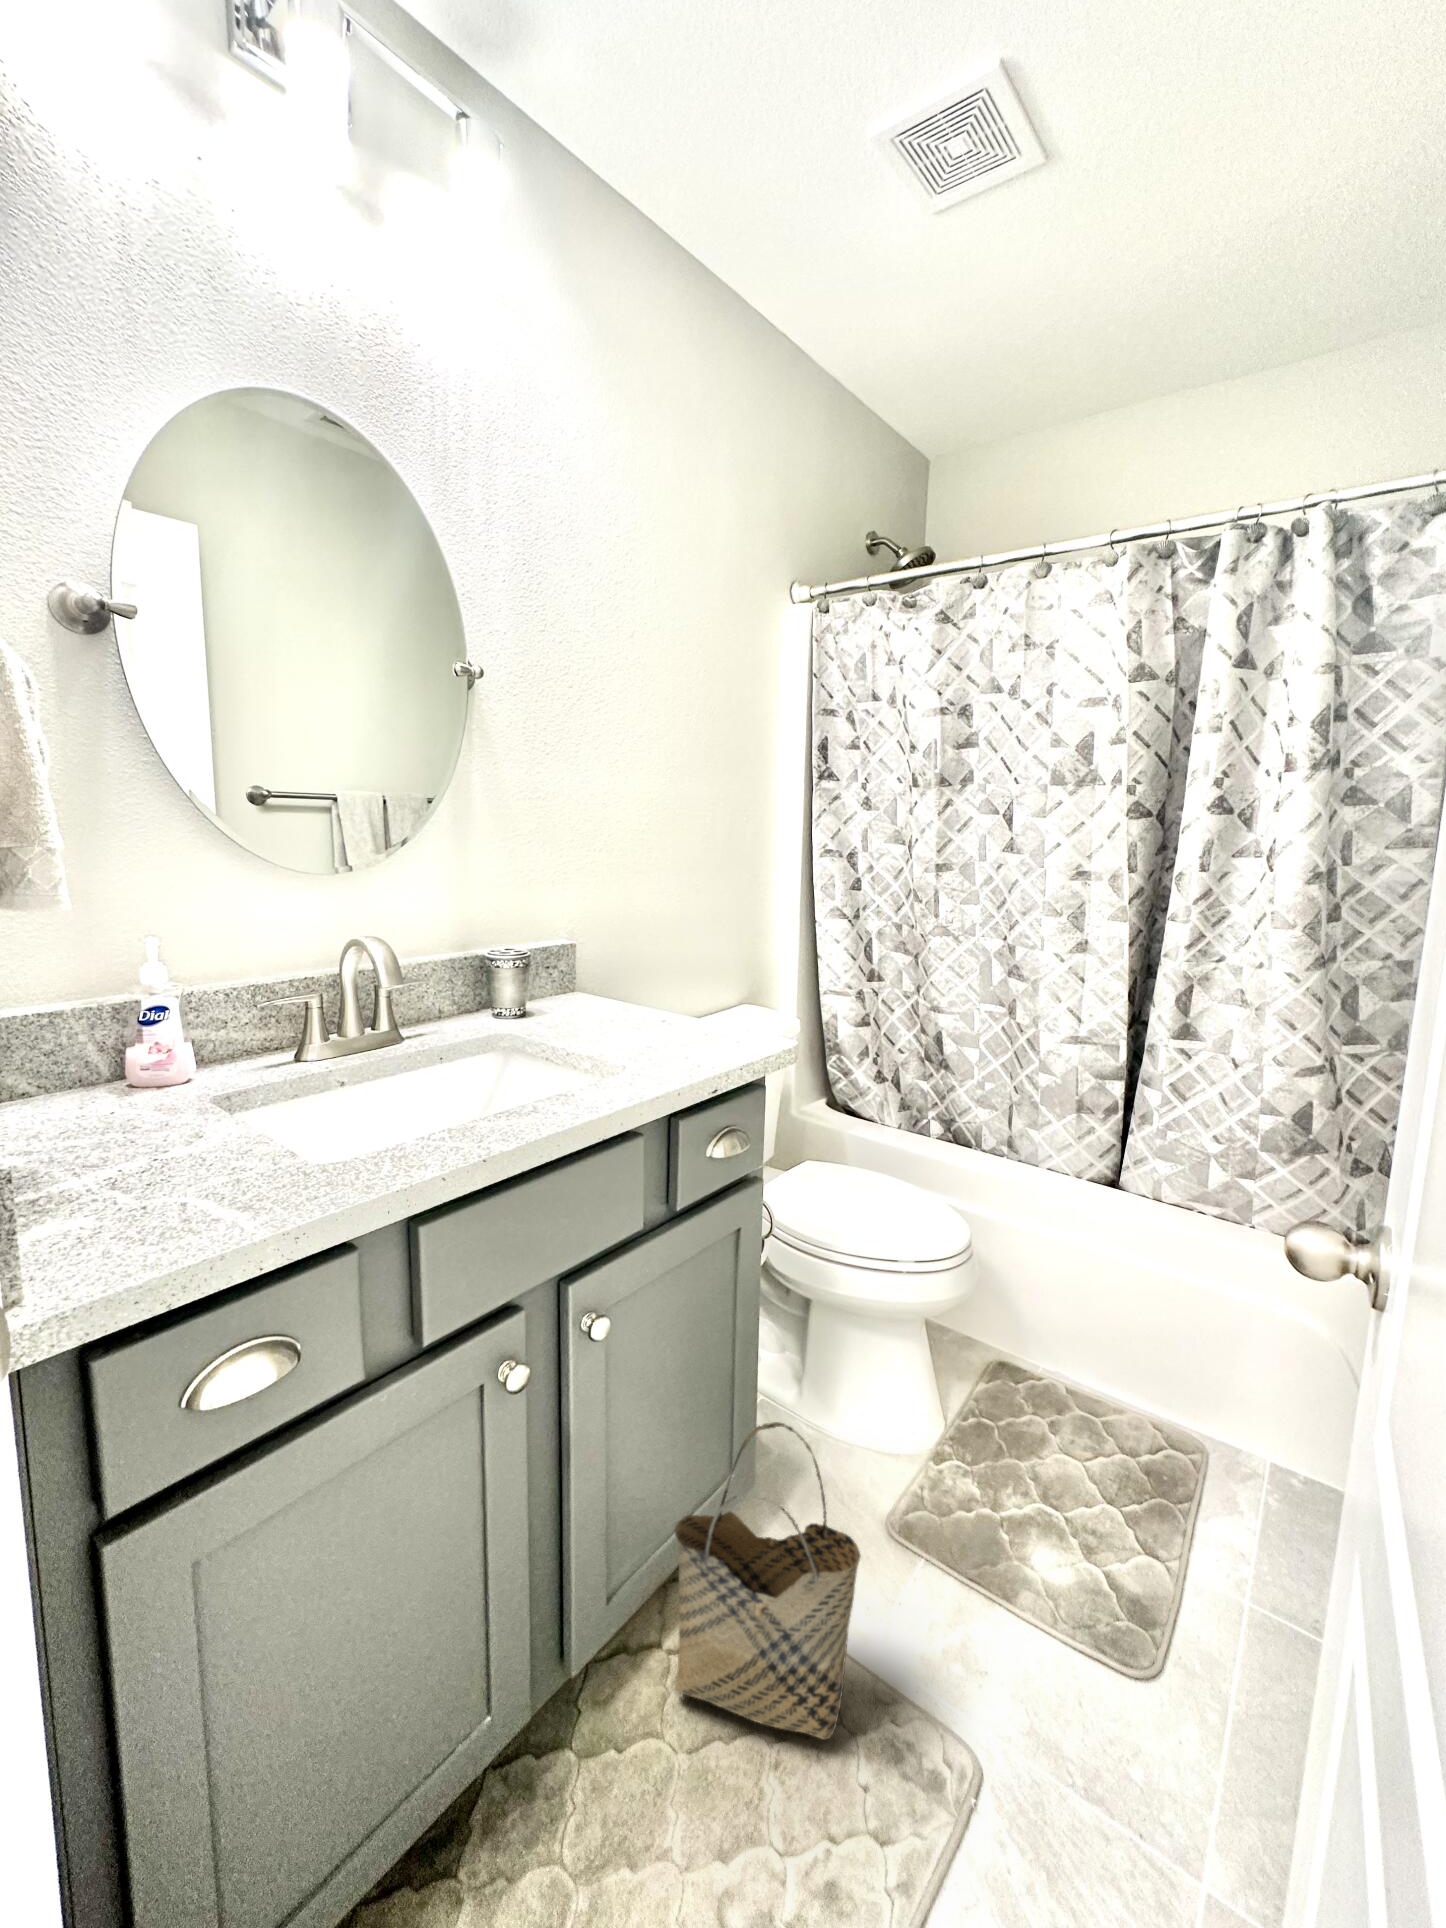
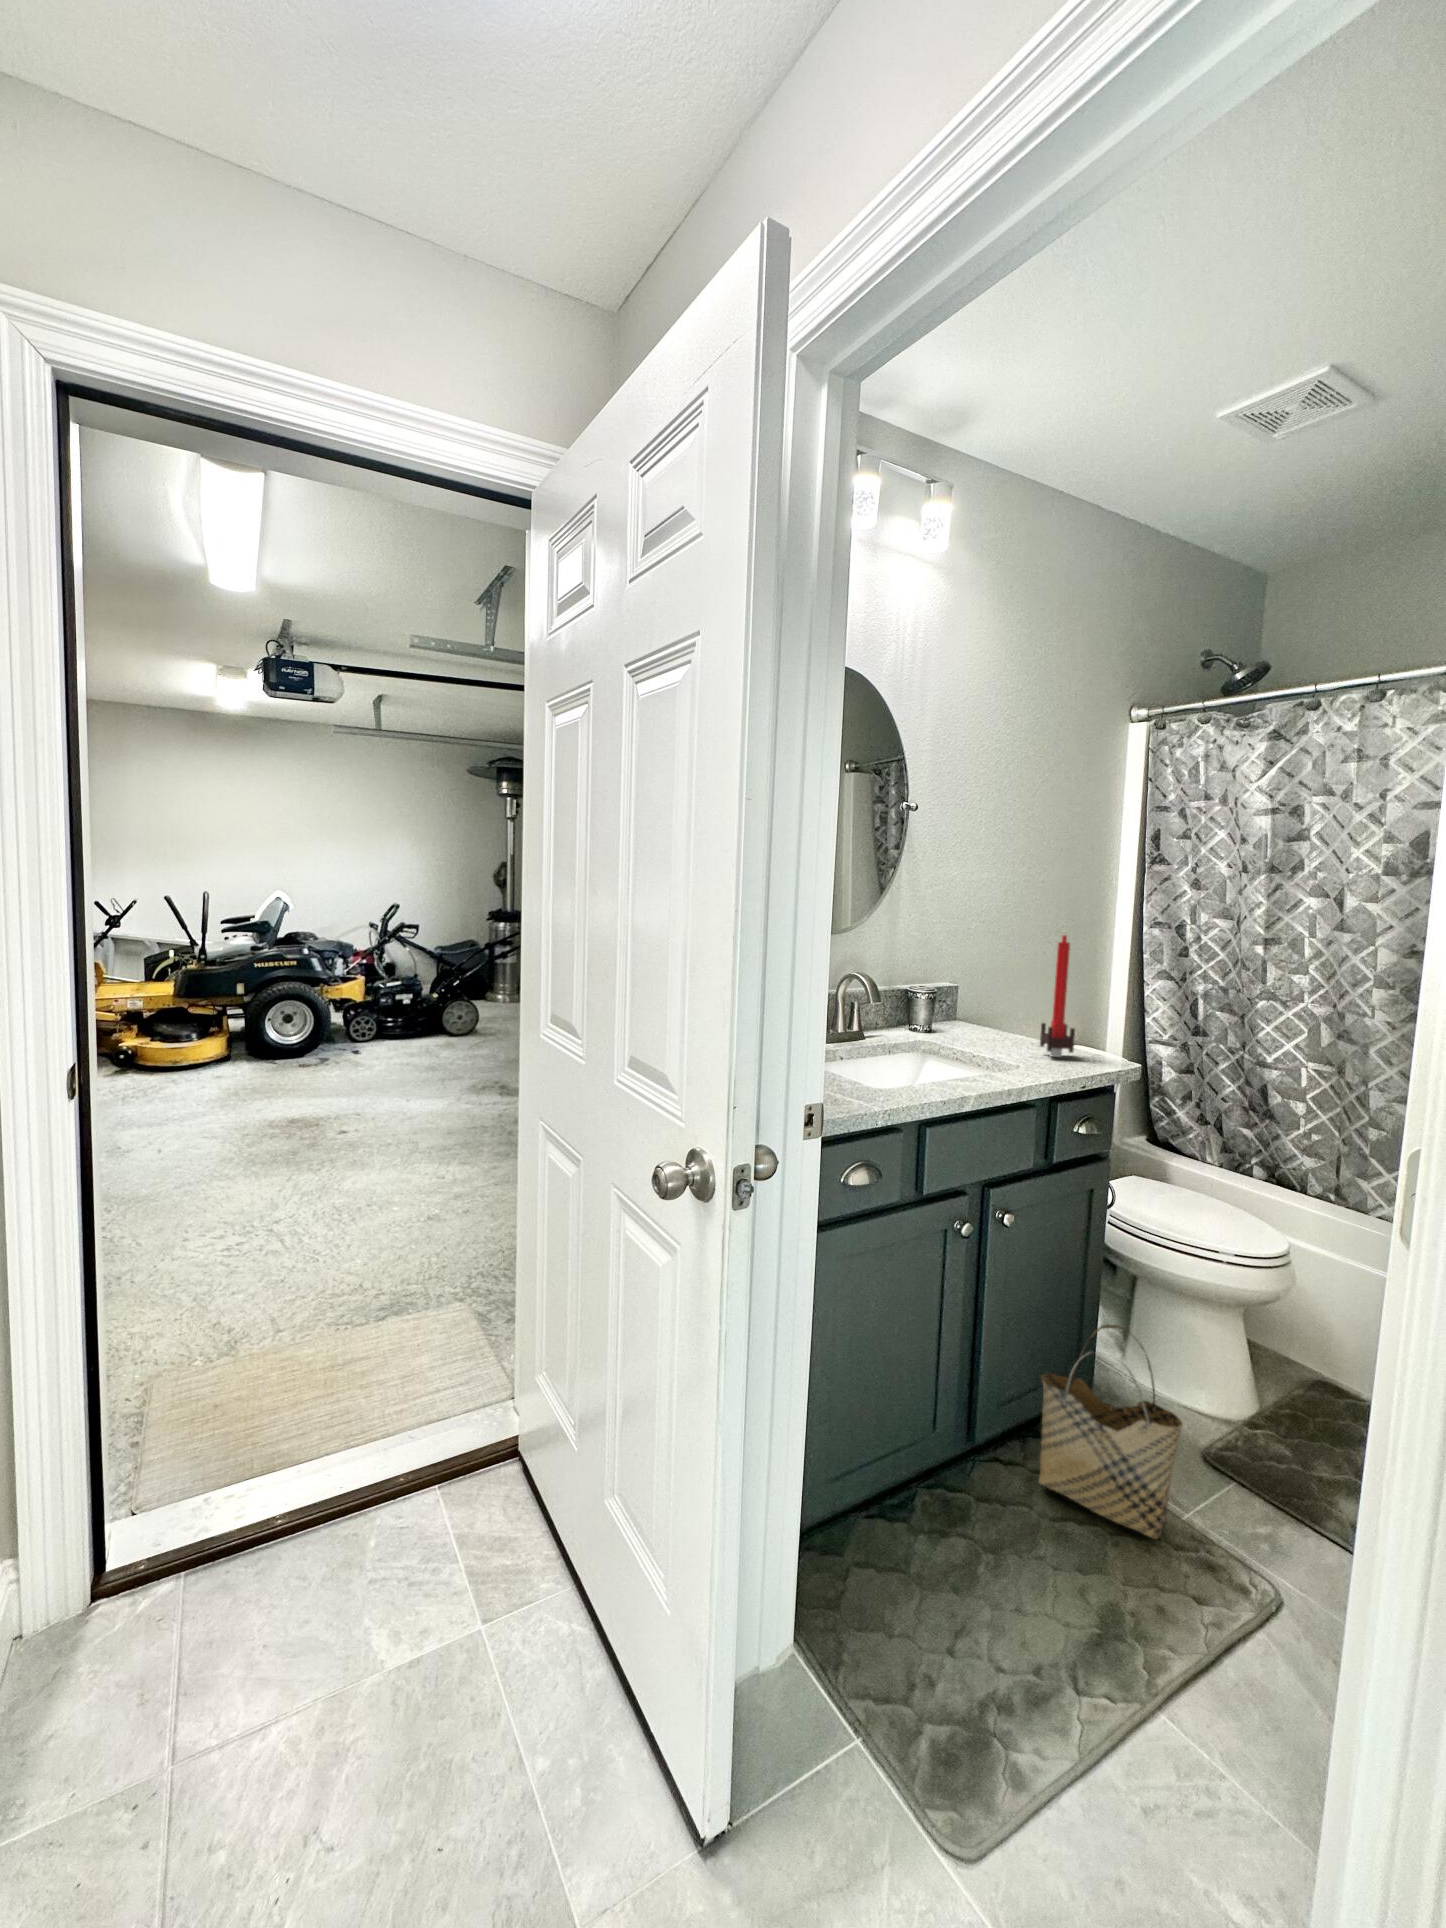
candle: none [667,859,712,1041] -> present [1040,935,1075,1057]

